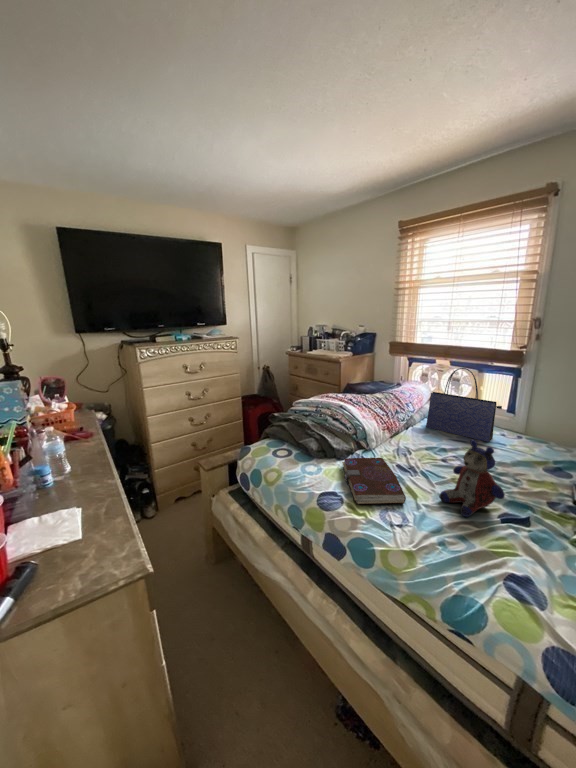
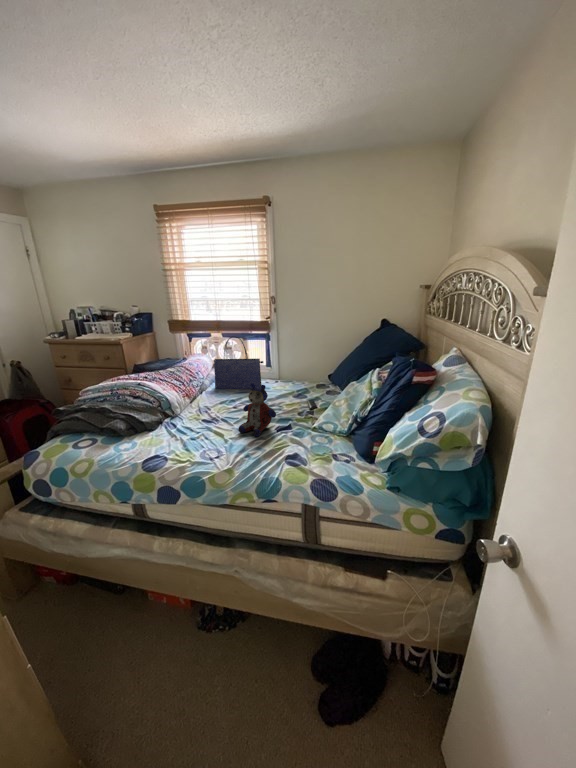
book: present [342,458,406,505] -> none [154,418,216,457]

